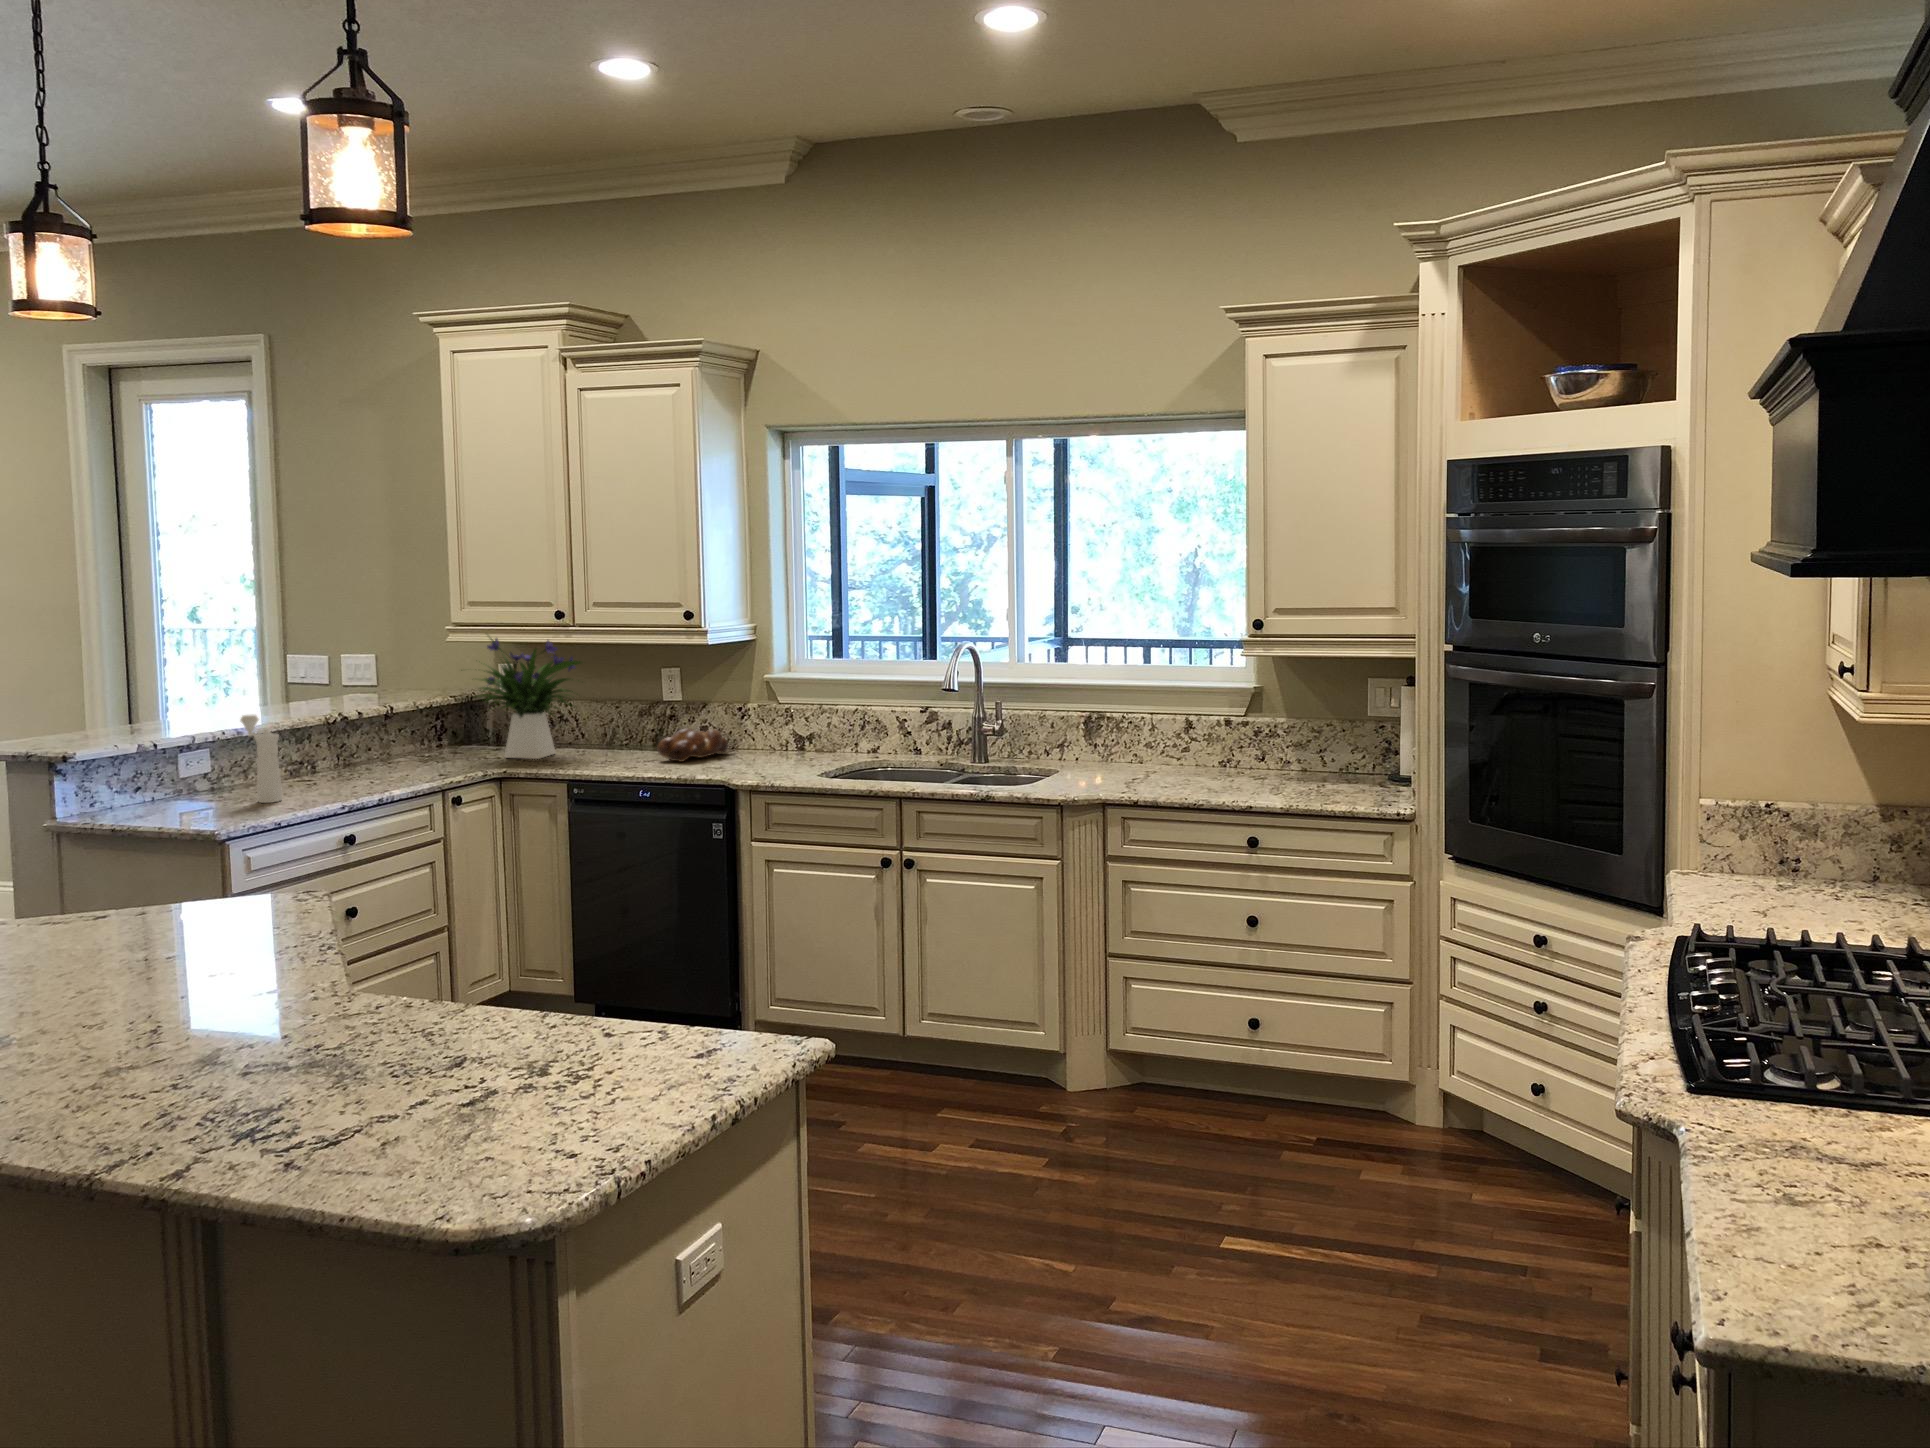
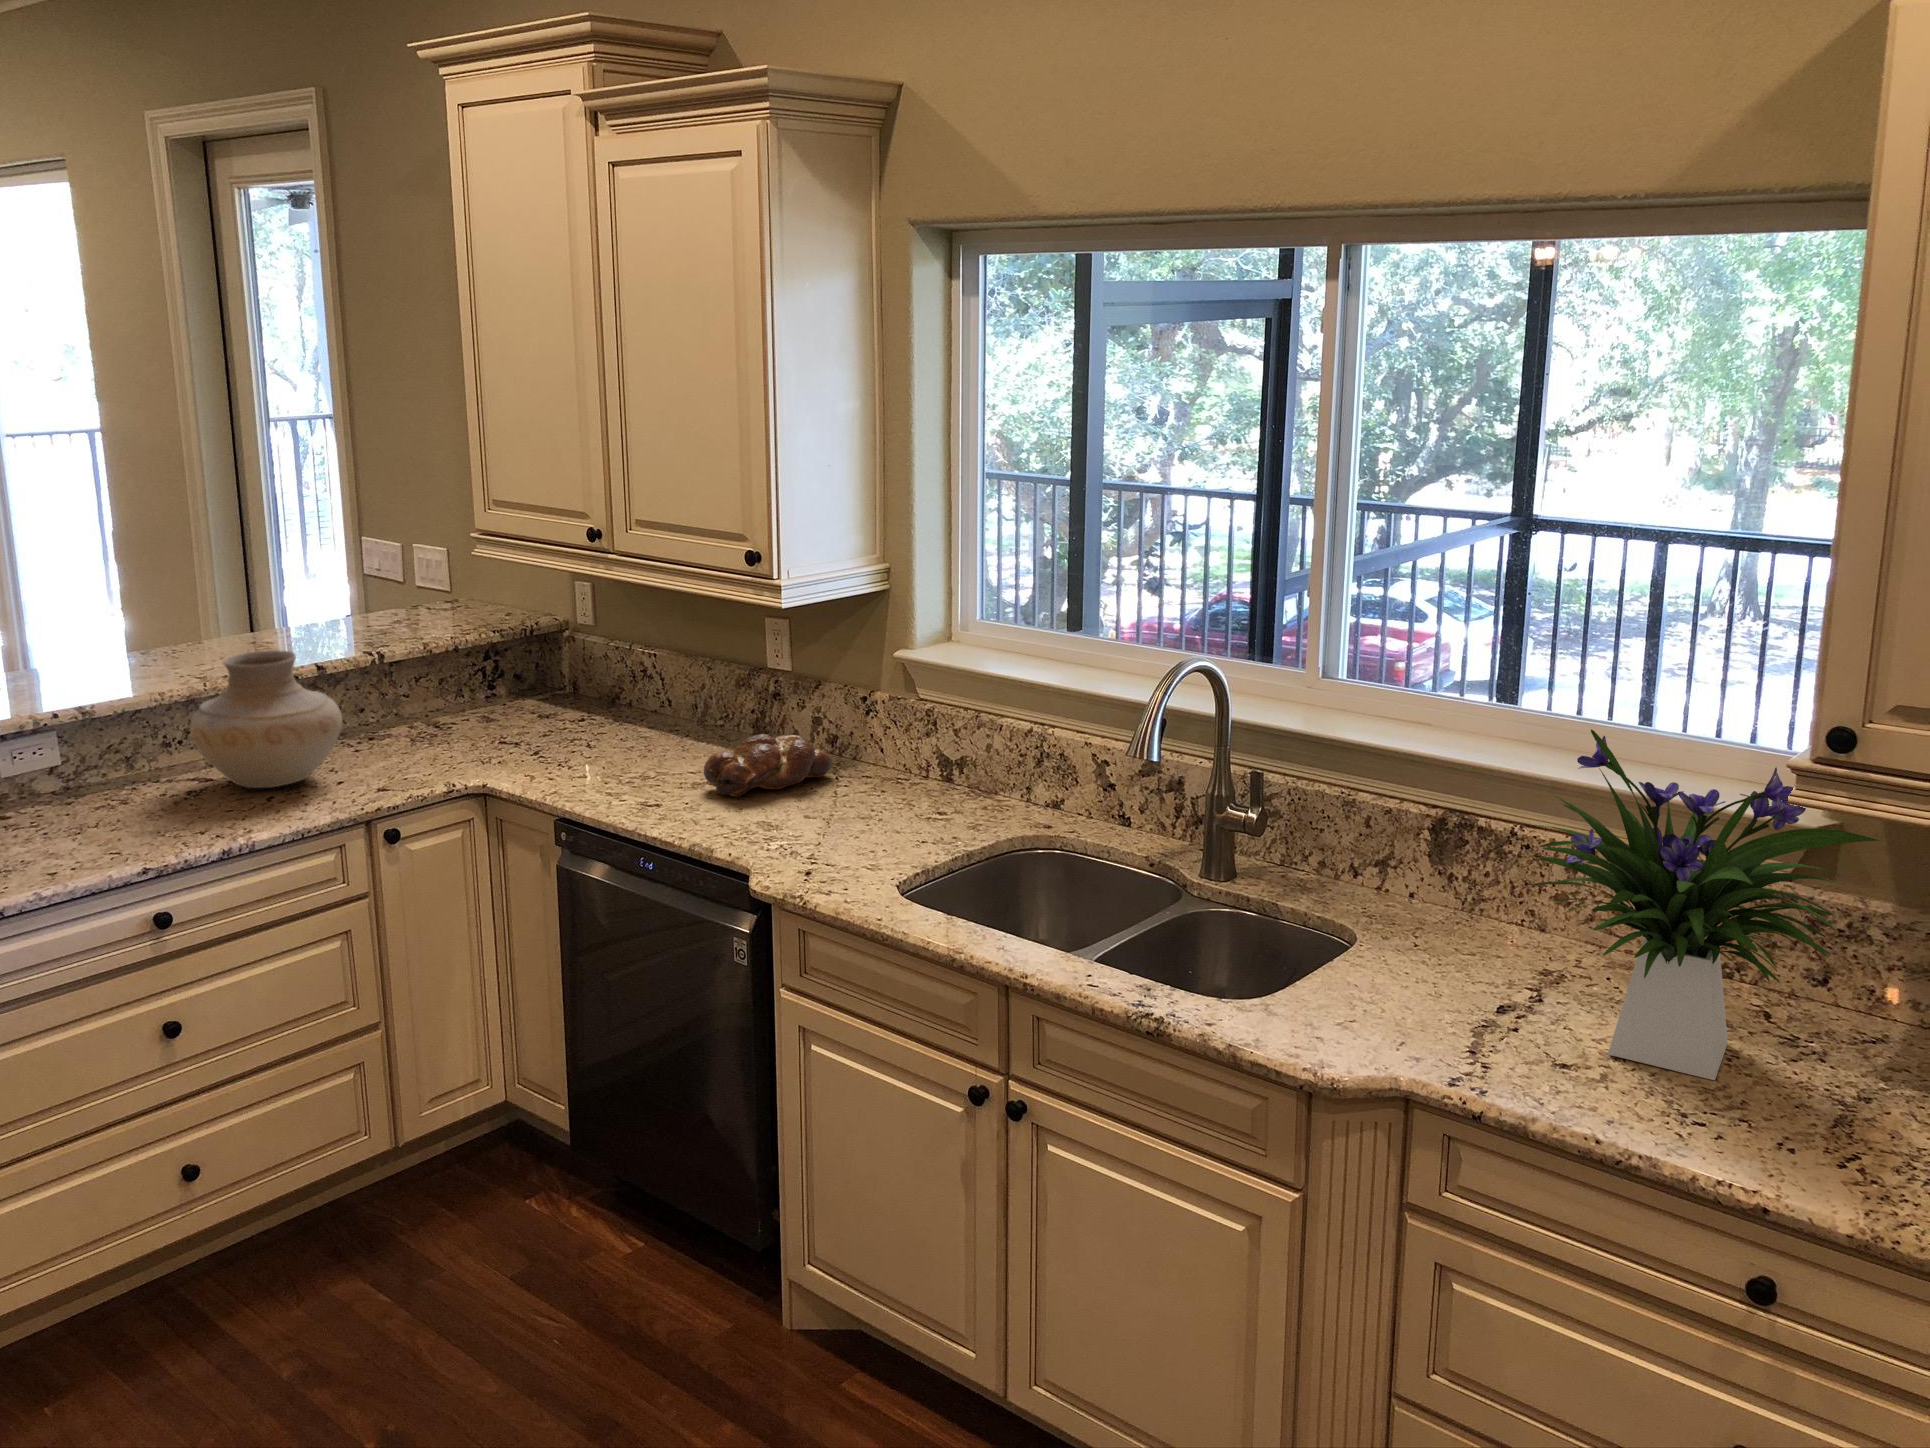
flower arrangement: present [480,638,581,759] -> present [1530,730,1880,1080]
vase: none [307,691,409,779] -> present [190,650,342,788]
pepper mill: present [241,715,282,803] -> none [39,700,90,845]

